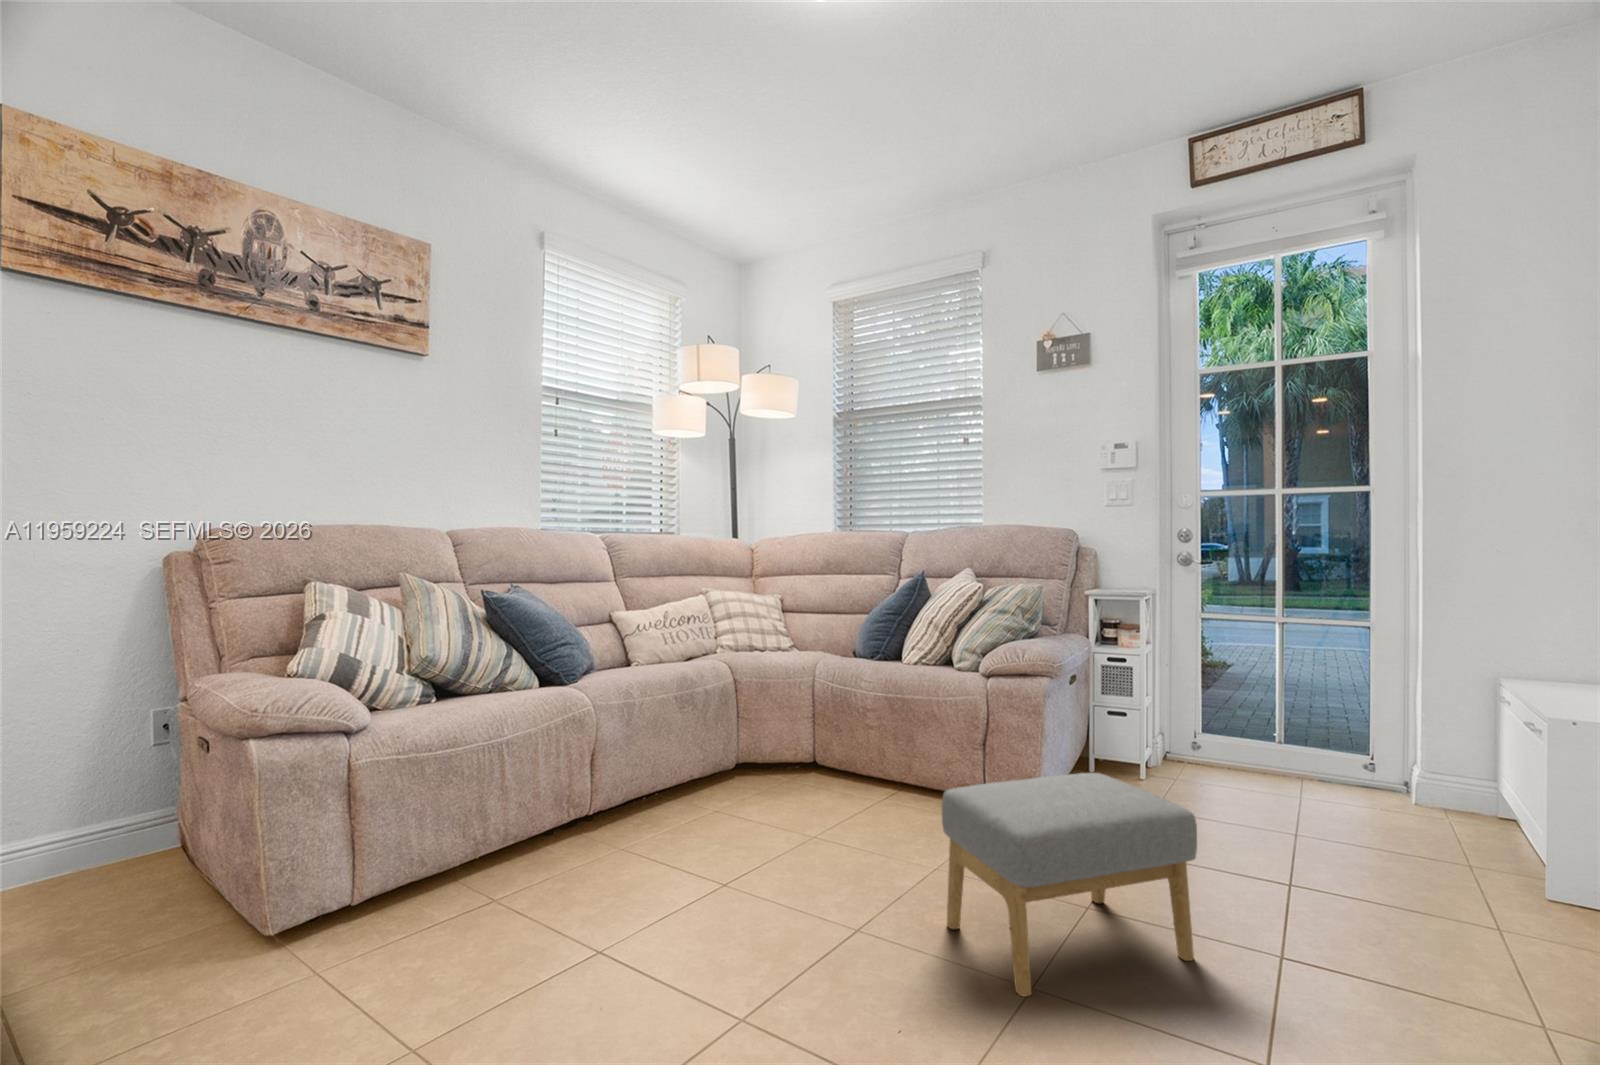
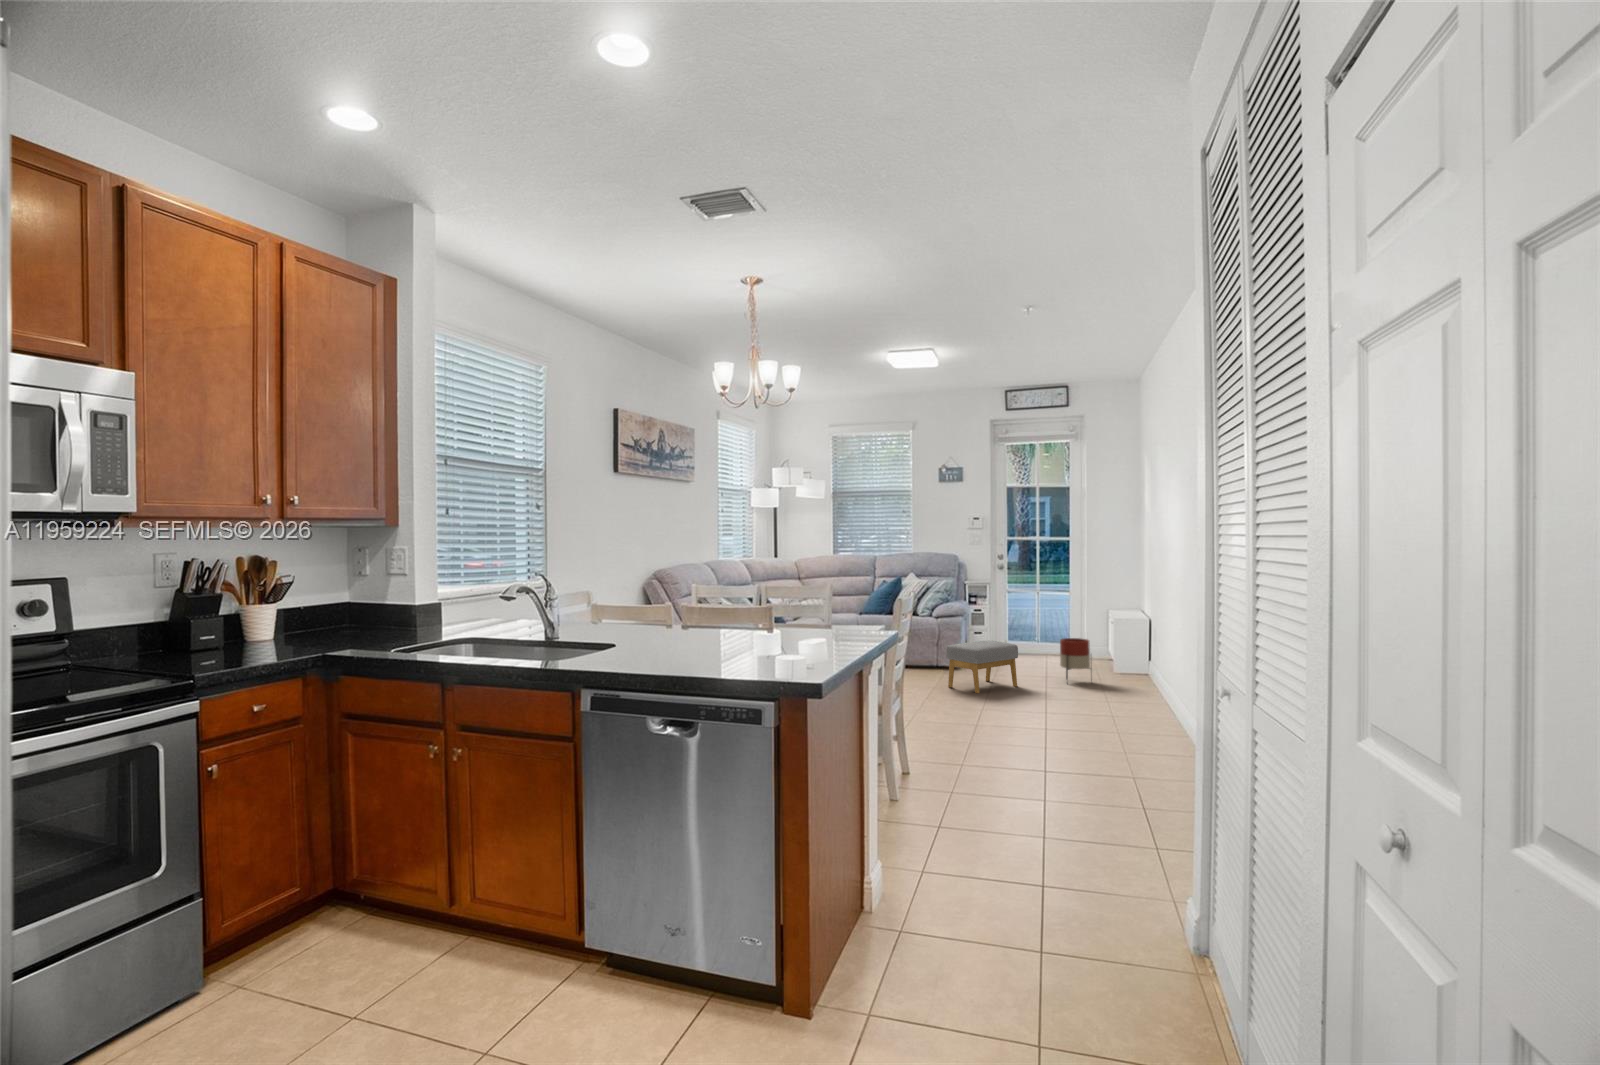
planter: none [1366,790,1511,980] -> present [1060,638,1092,680]

